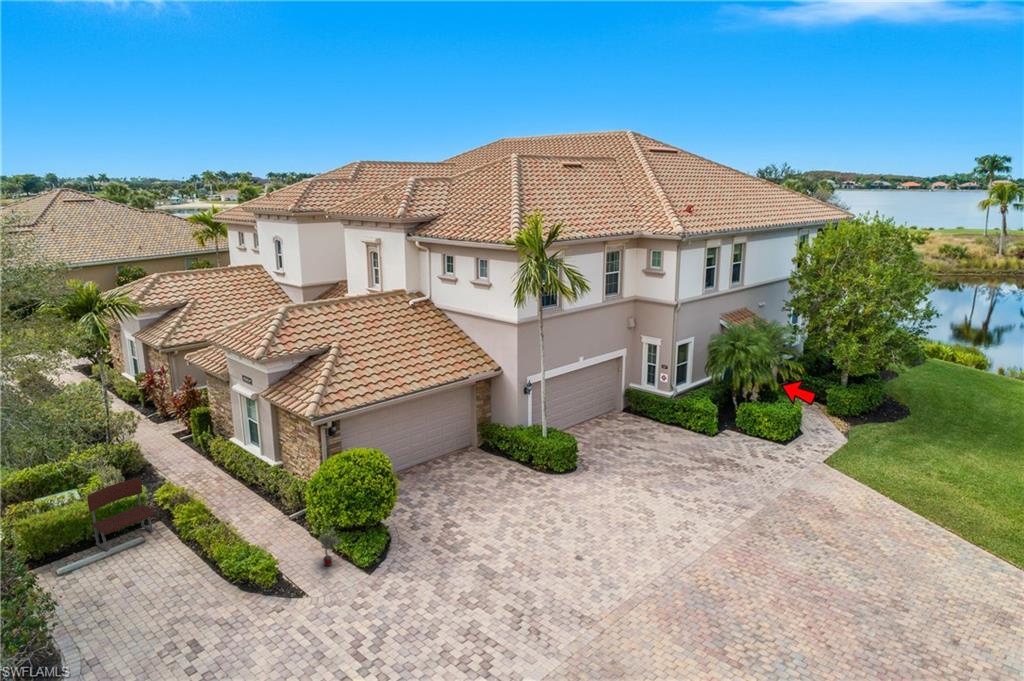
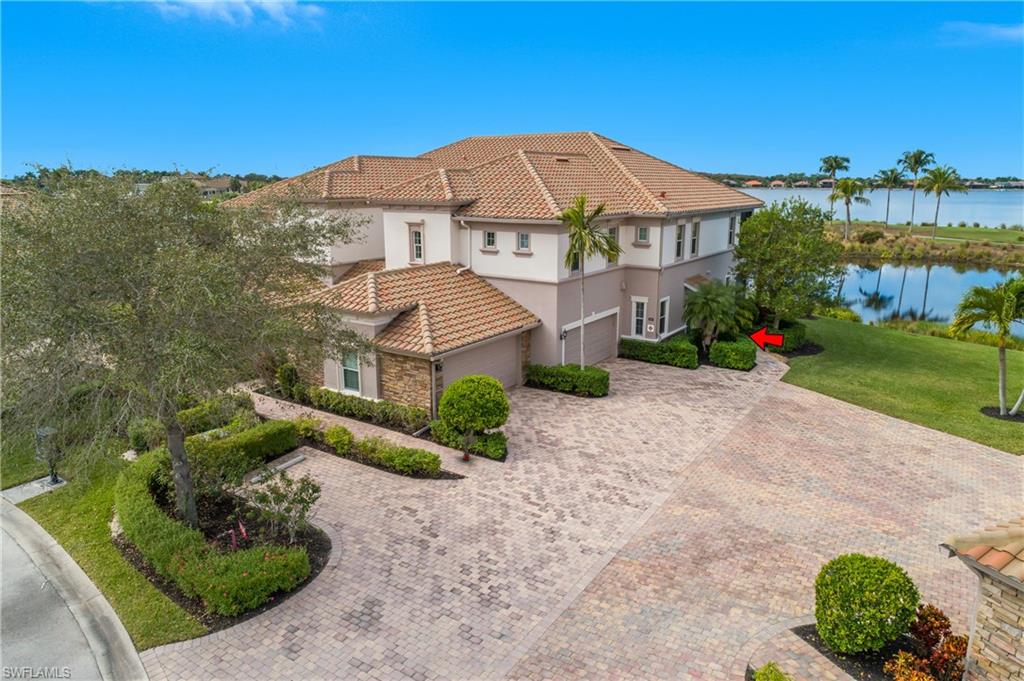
bench: present [87,478,156,551] -> none [264,409,313,465]

